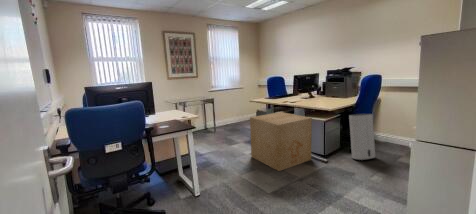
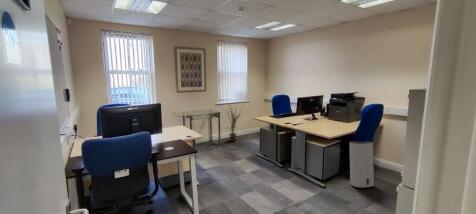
house plant: none [216,89,239,128] -> present [229,111,239,141]
cardboard box: present [250,112,312,171] -> none [252,133,312,194]

